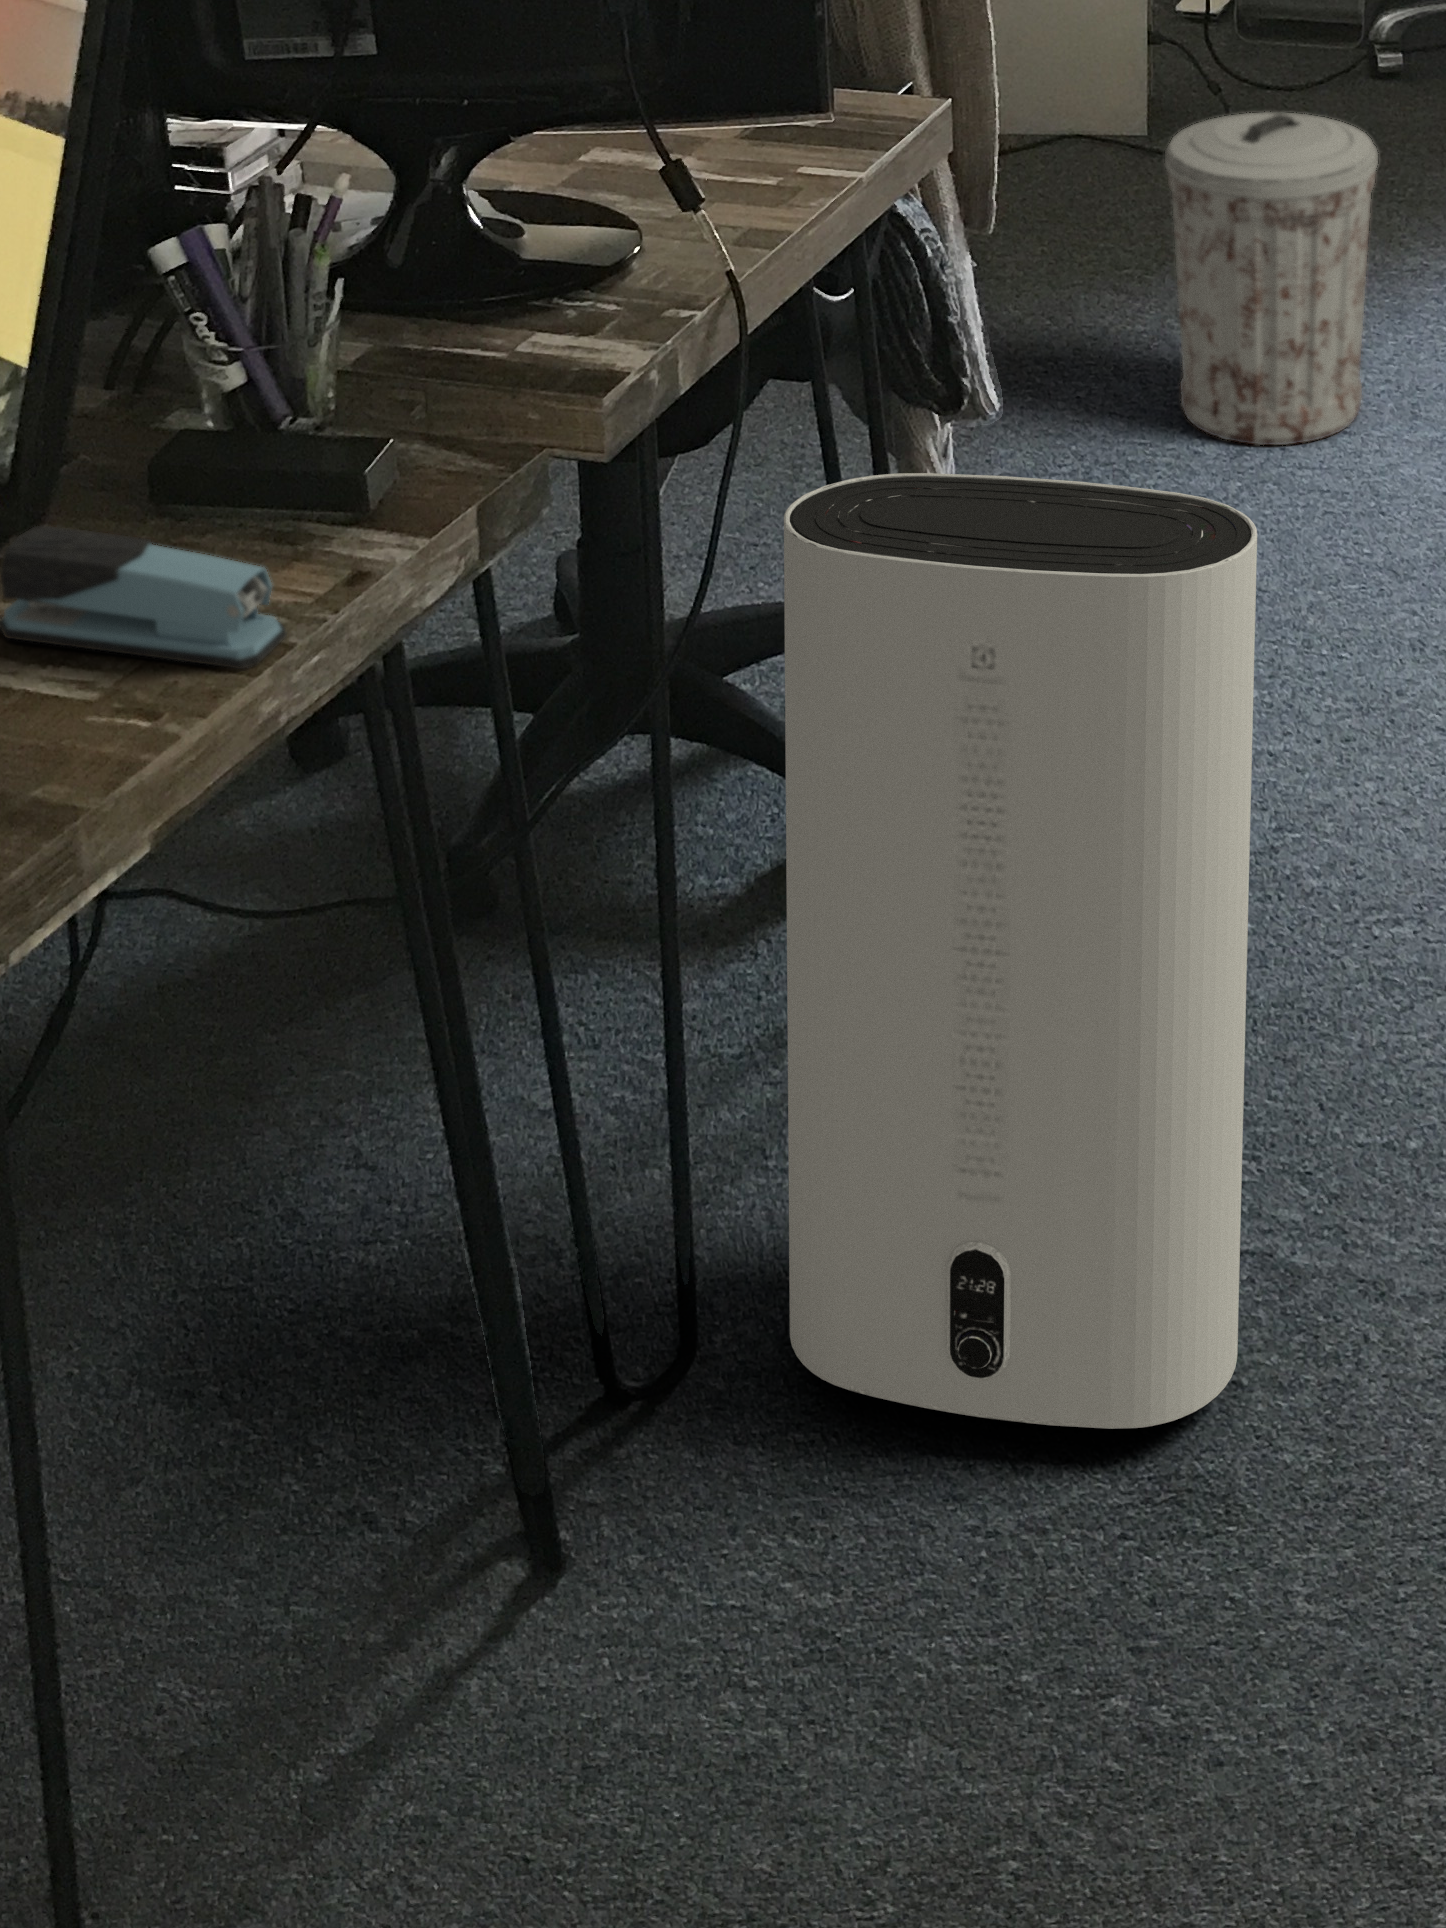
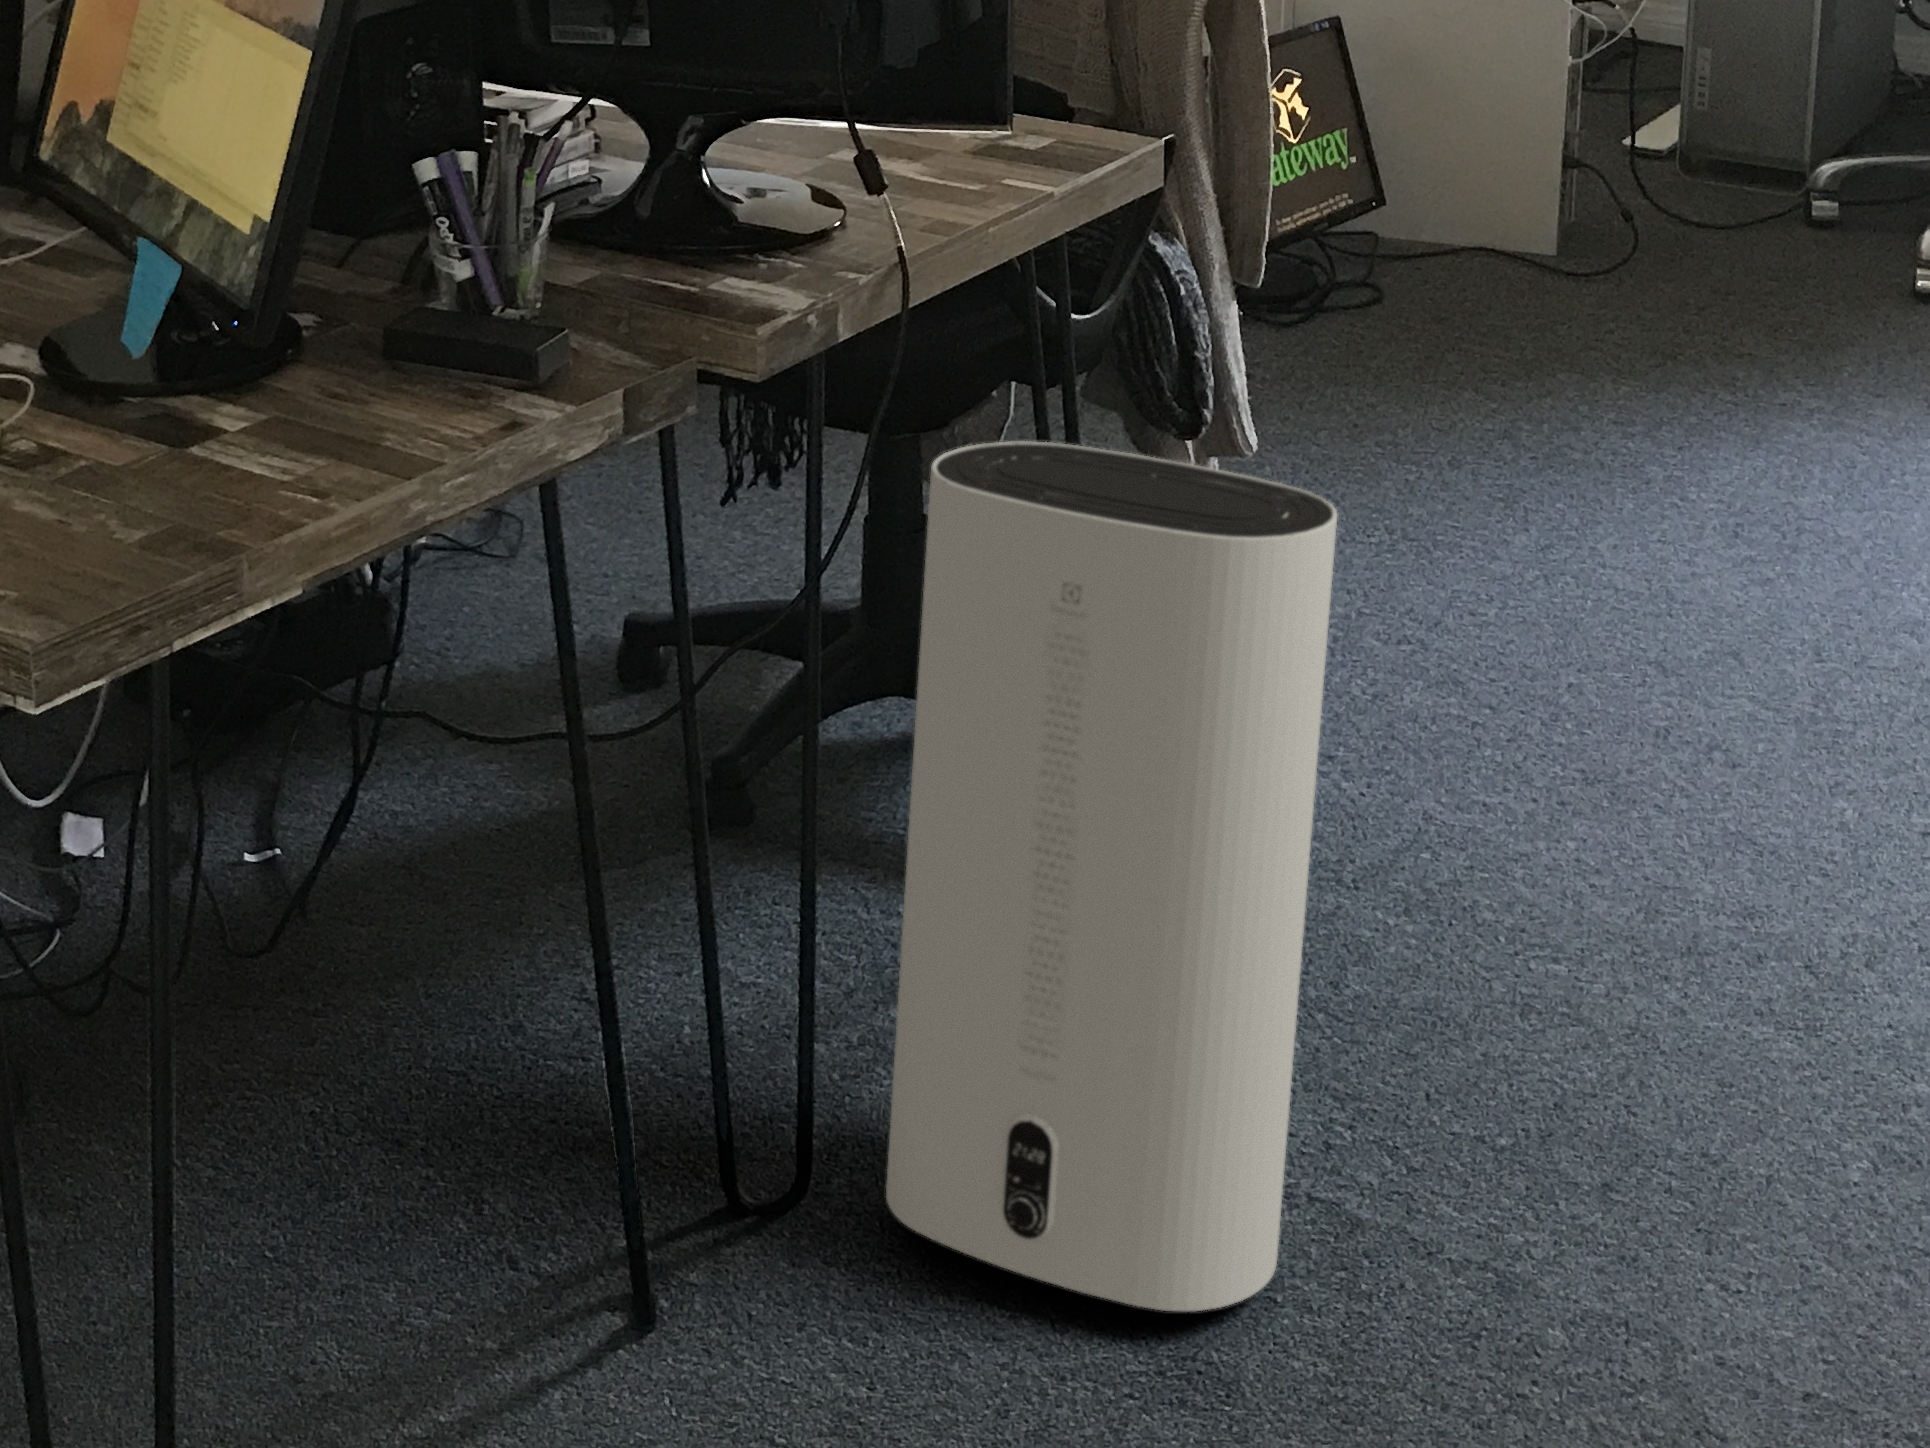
trash can: present [1165,112,1378,445] -> none [1499,223,1708,540]
stapler: present [0,526,287,669] -> none [241,353,443,476]

